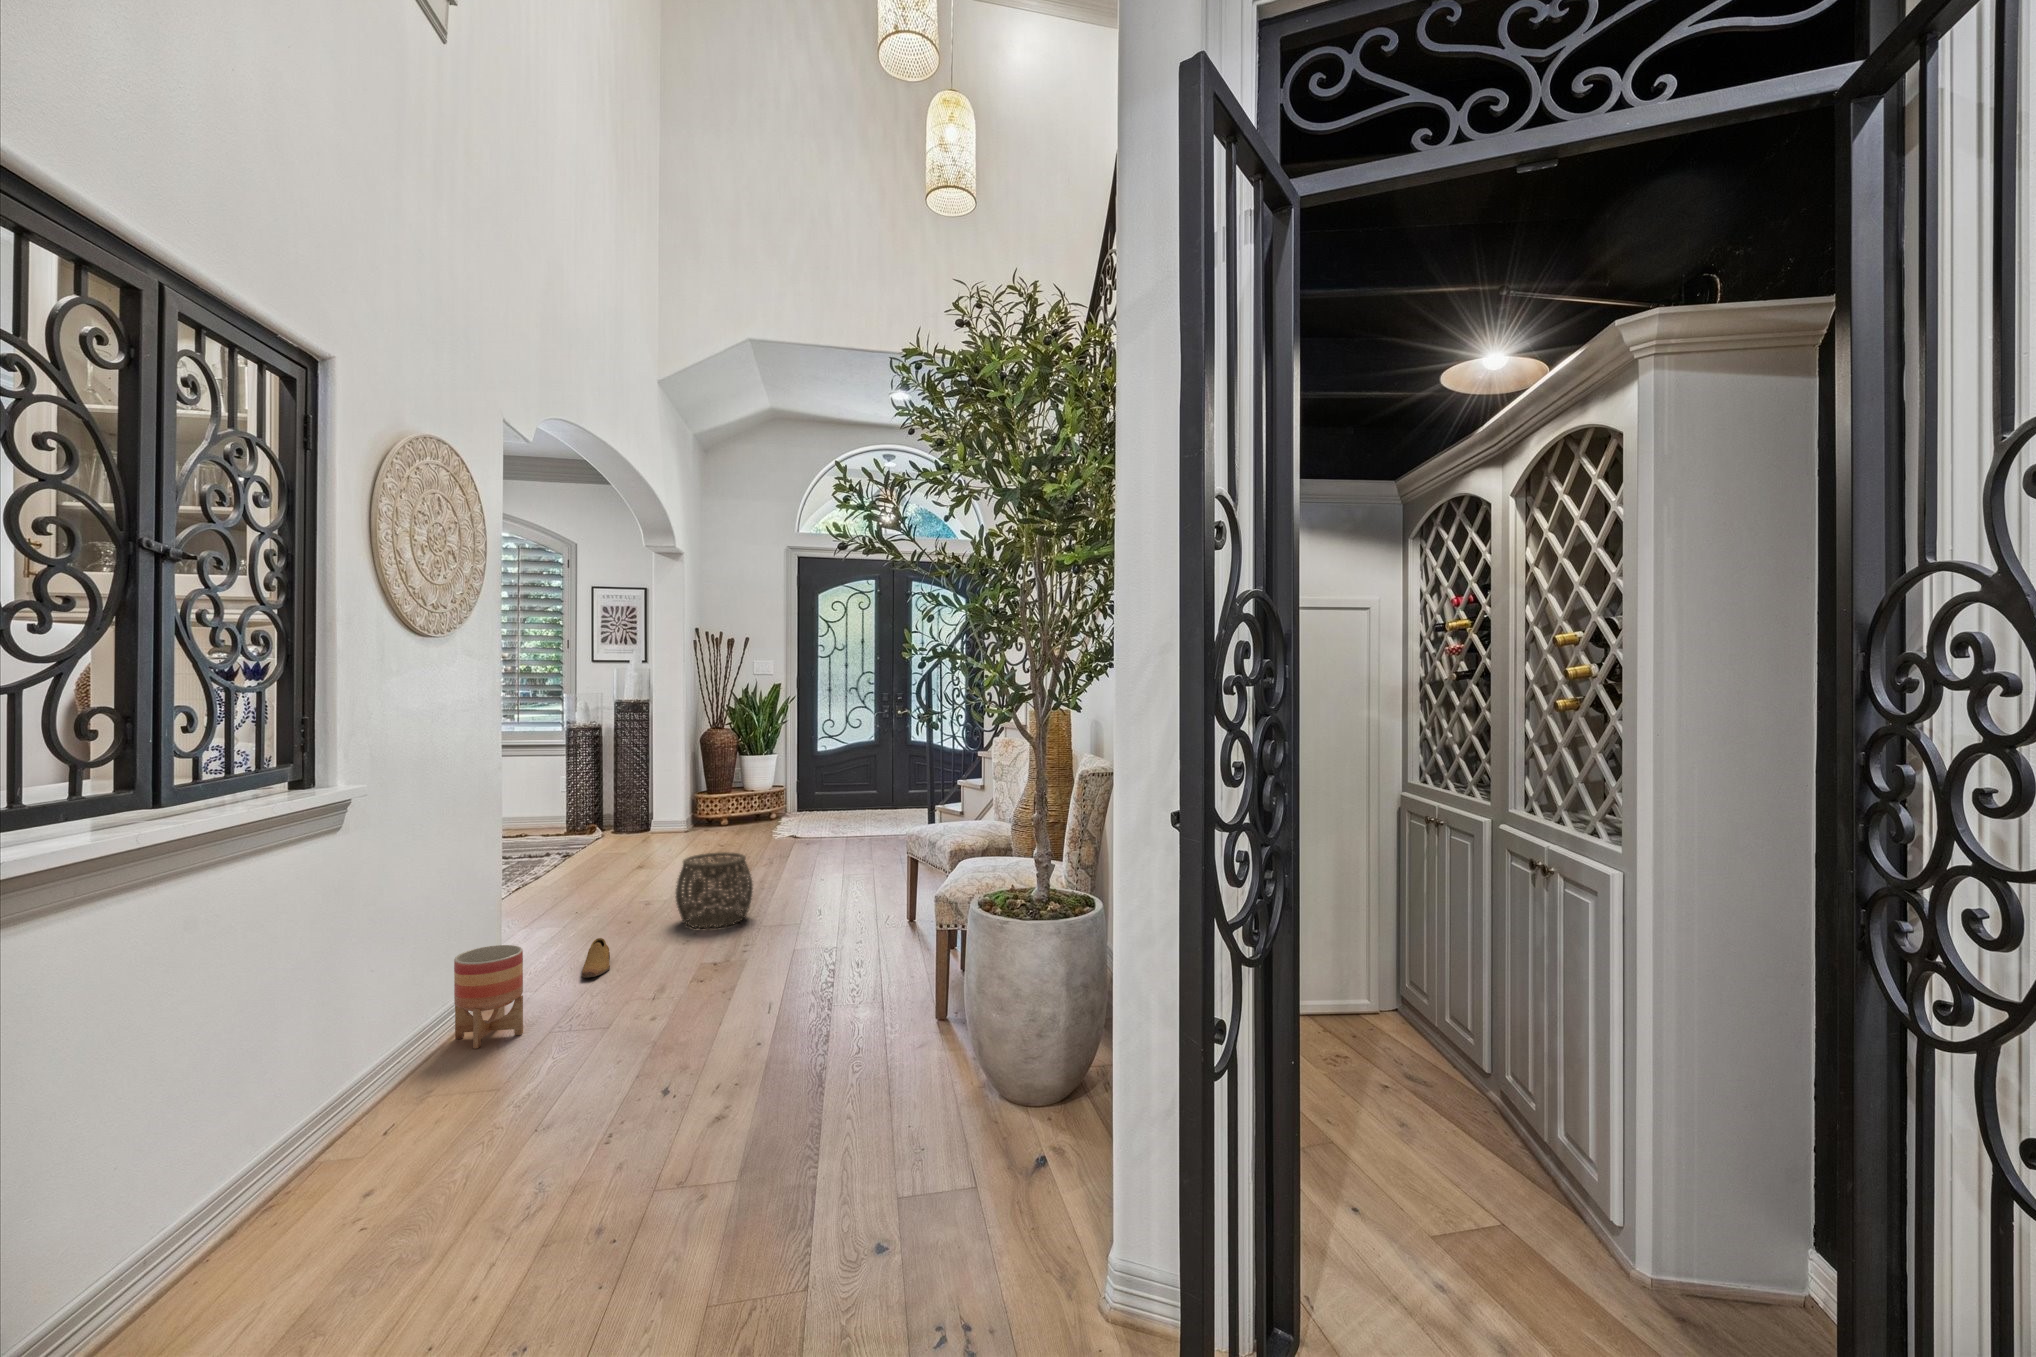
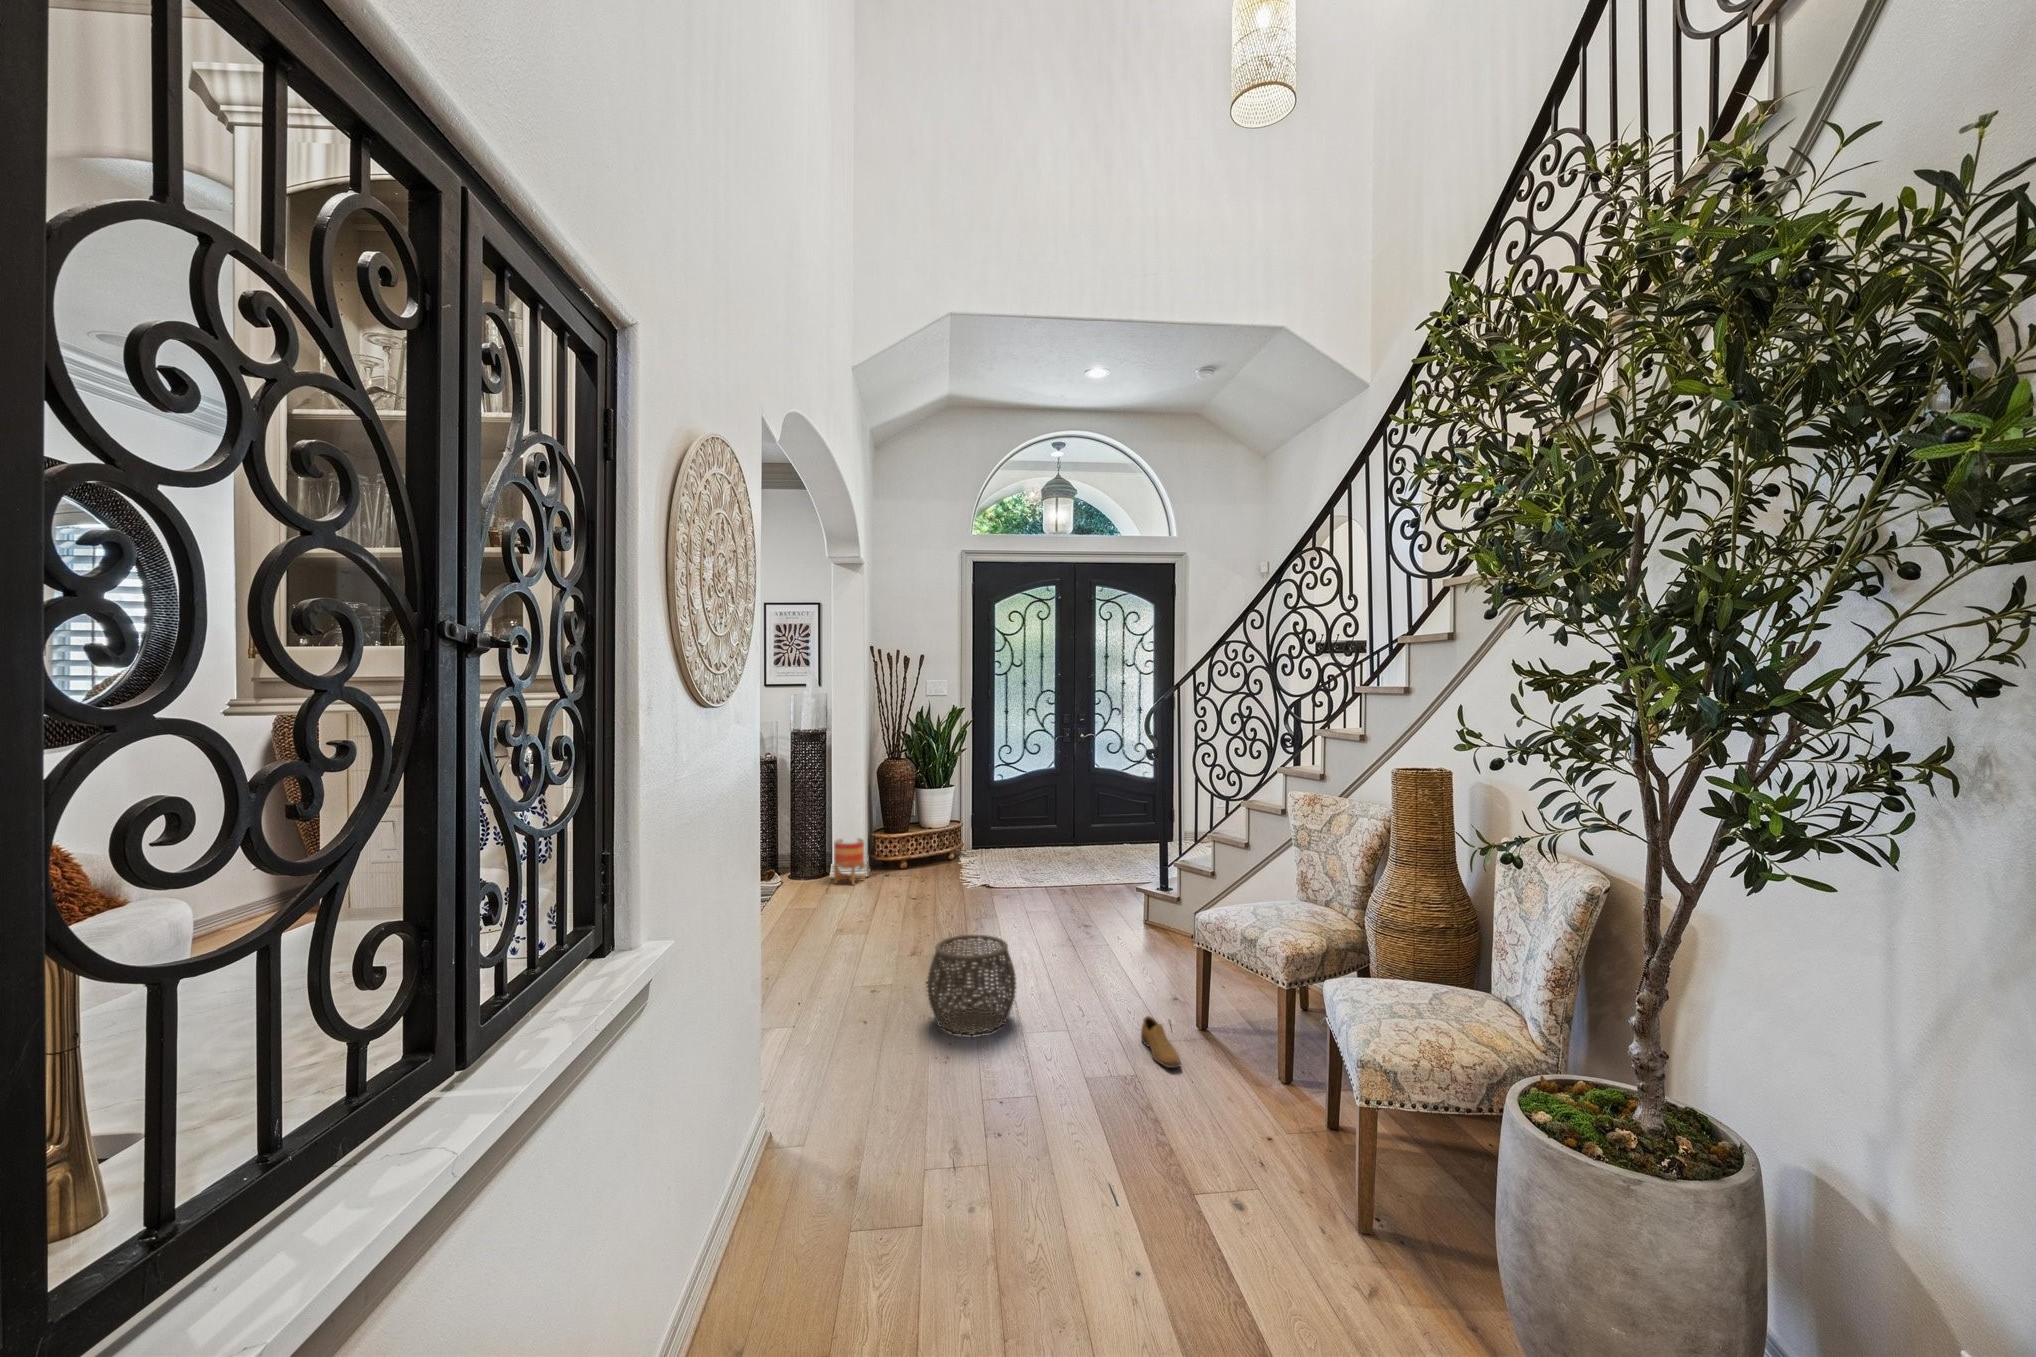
shoe: present [582,938,610,978] -> present [1141,1016,1180,1068]
planter: present [454,945,523,1049] -> present [834,838,865,885]

